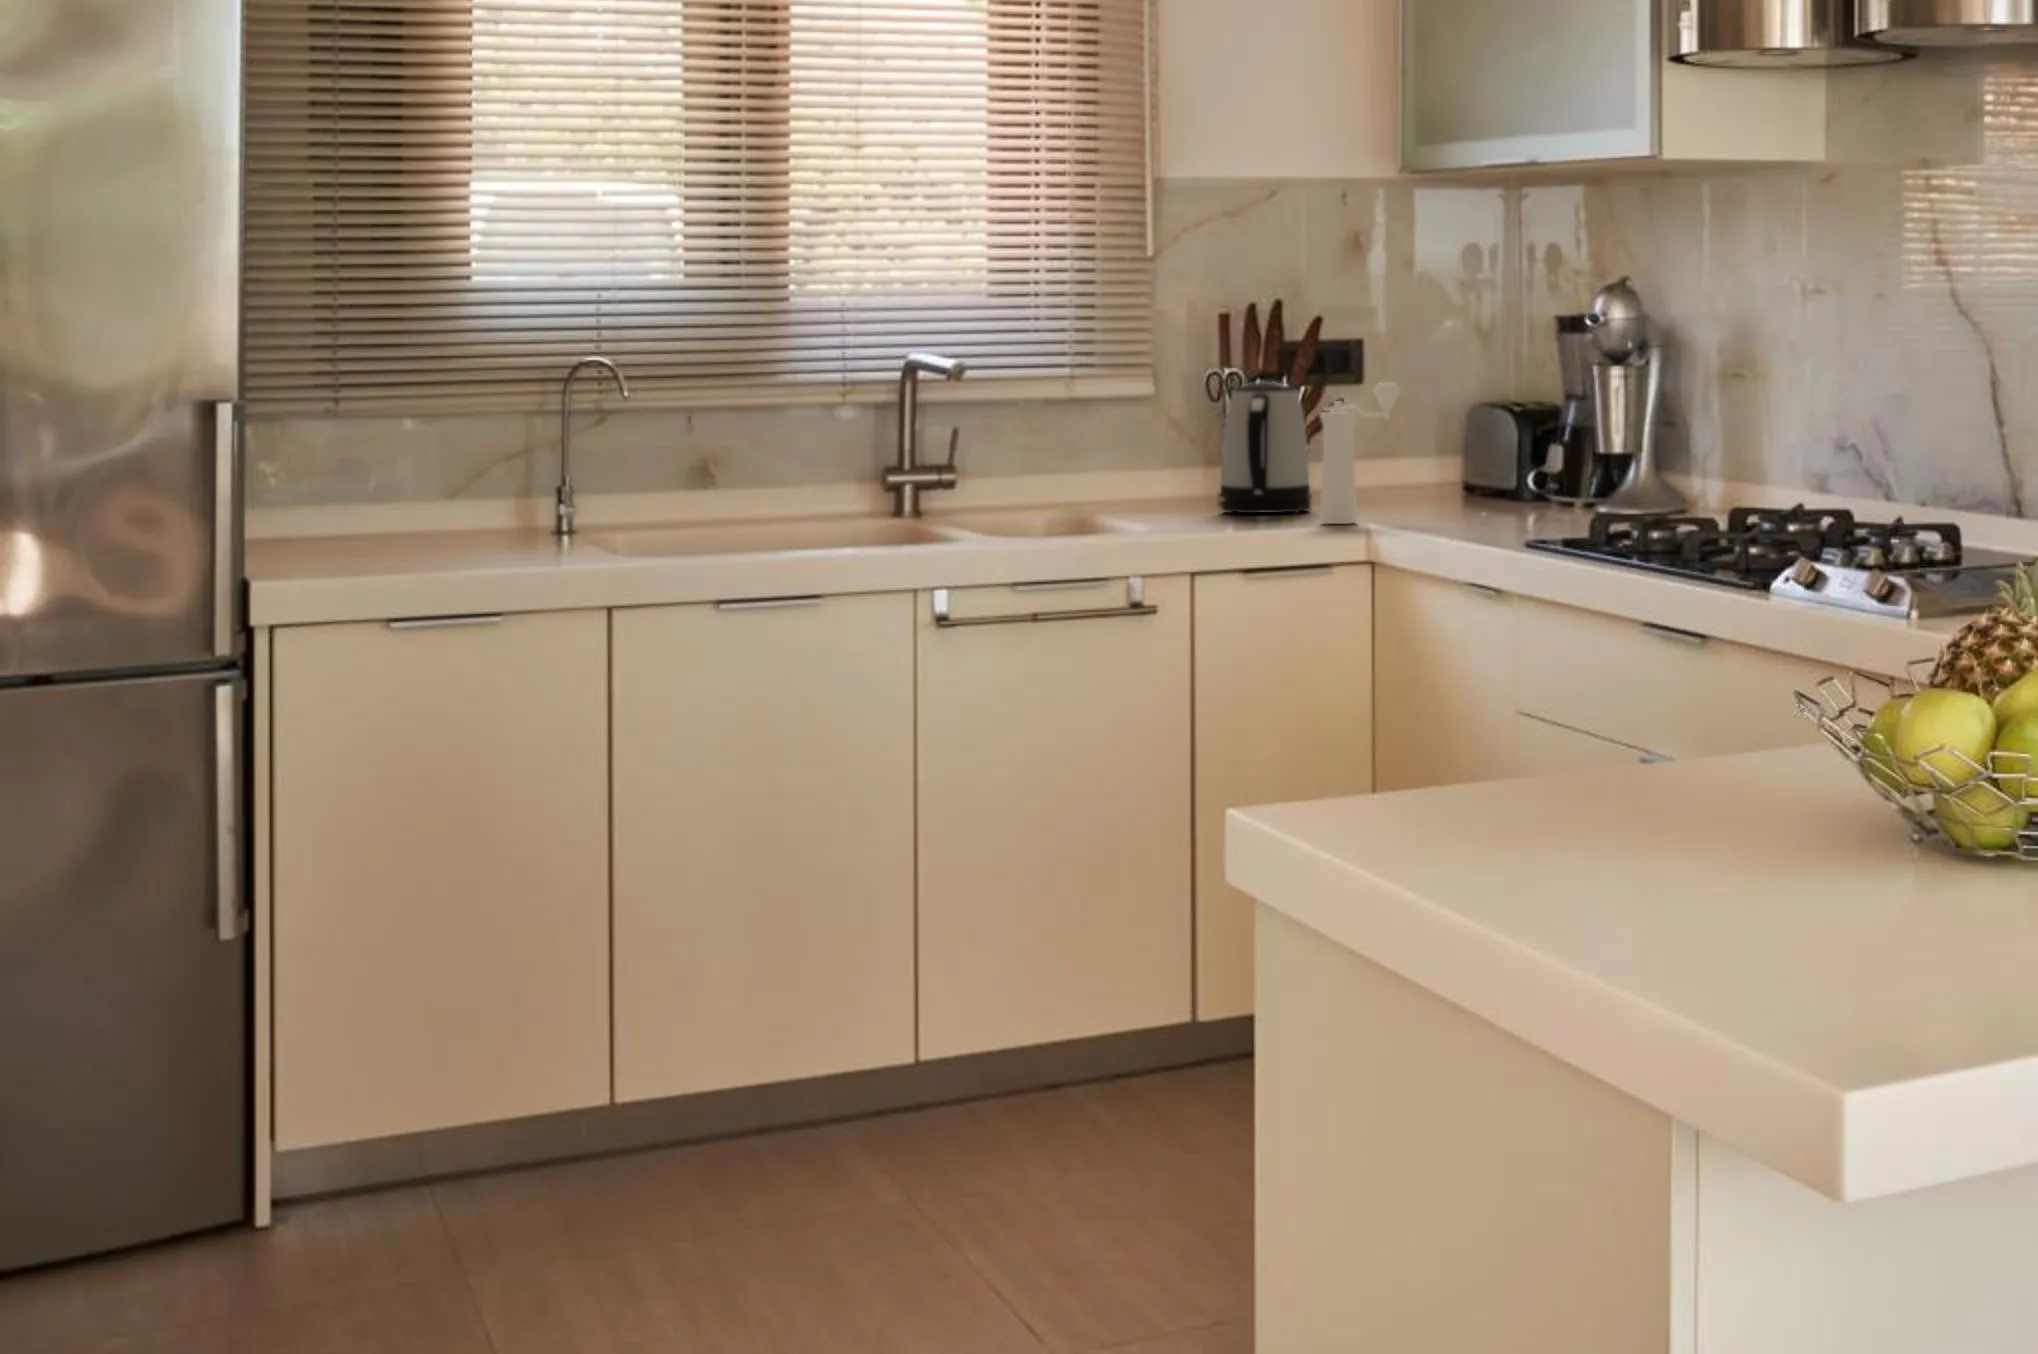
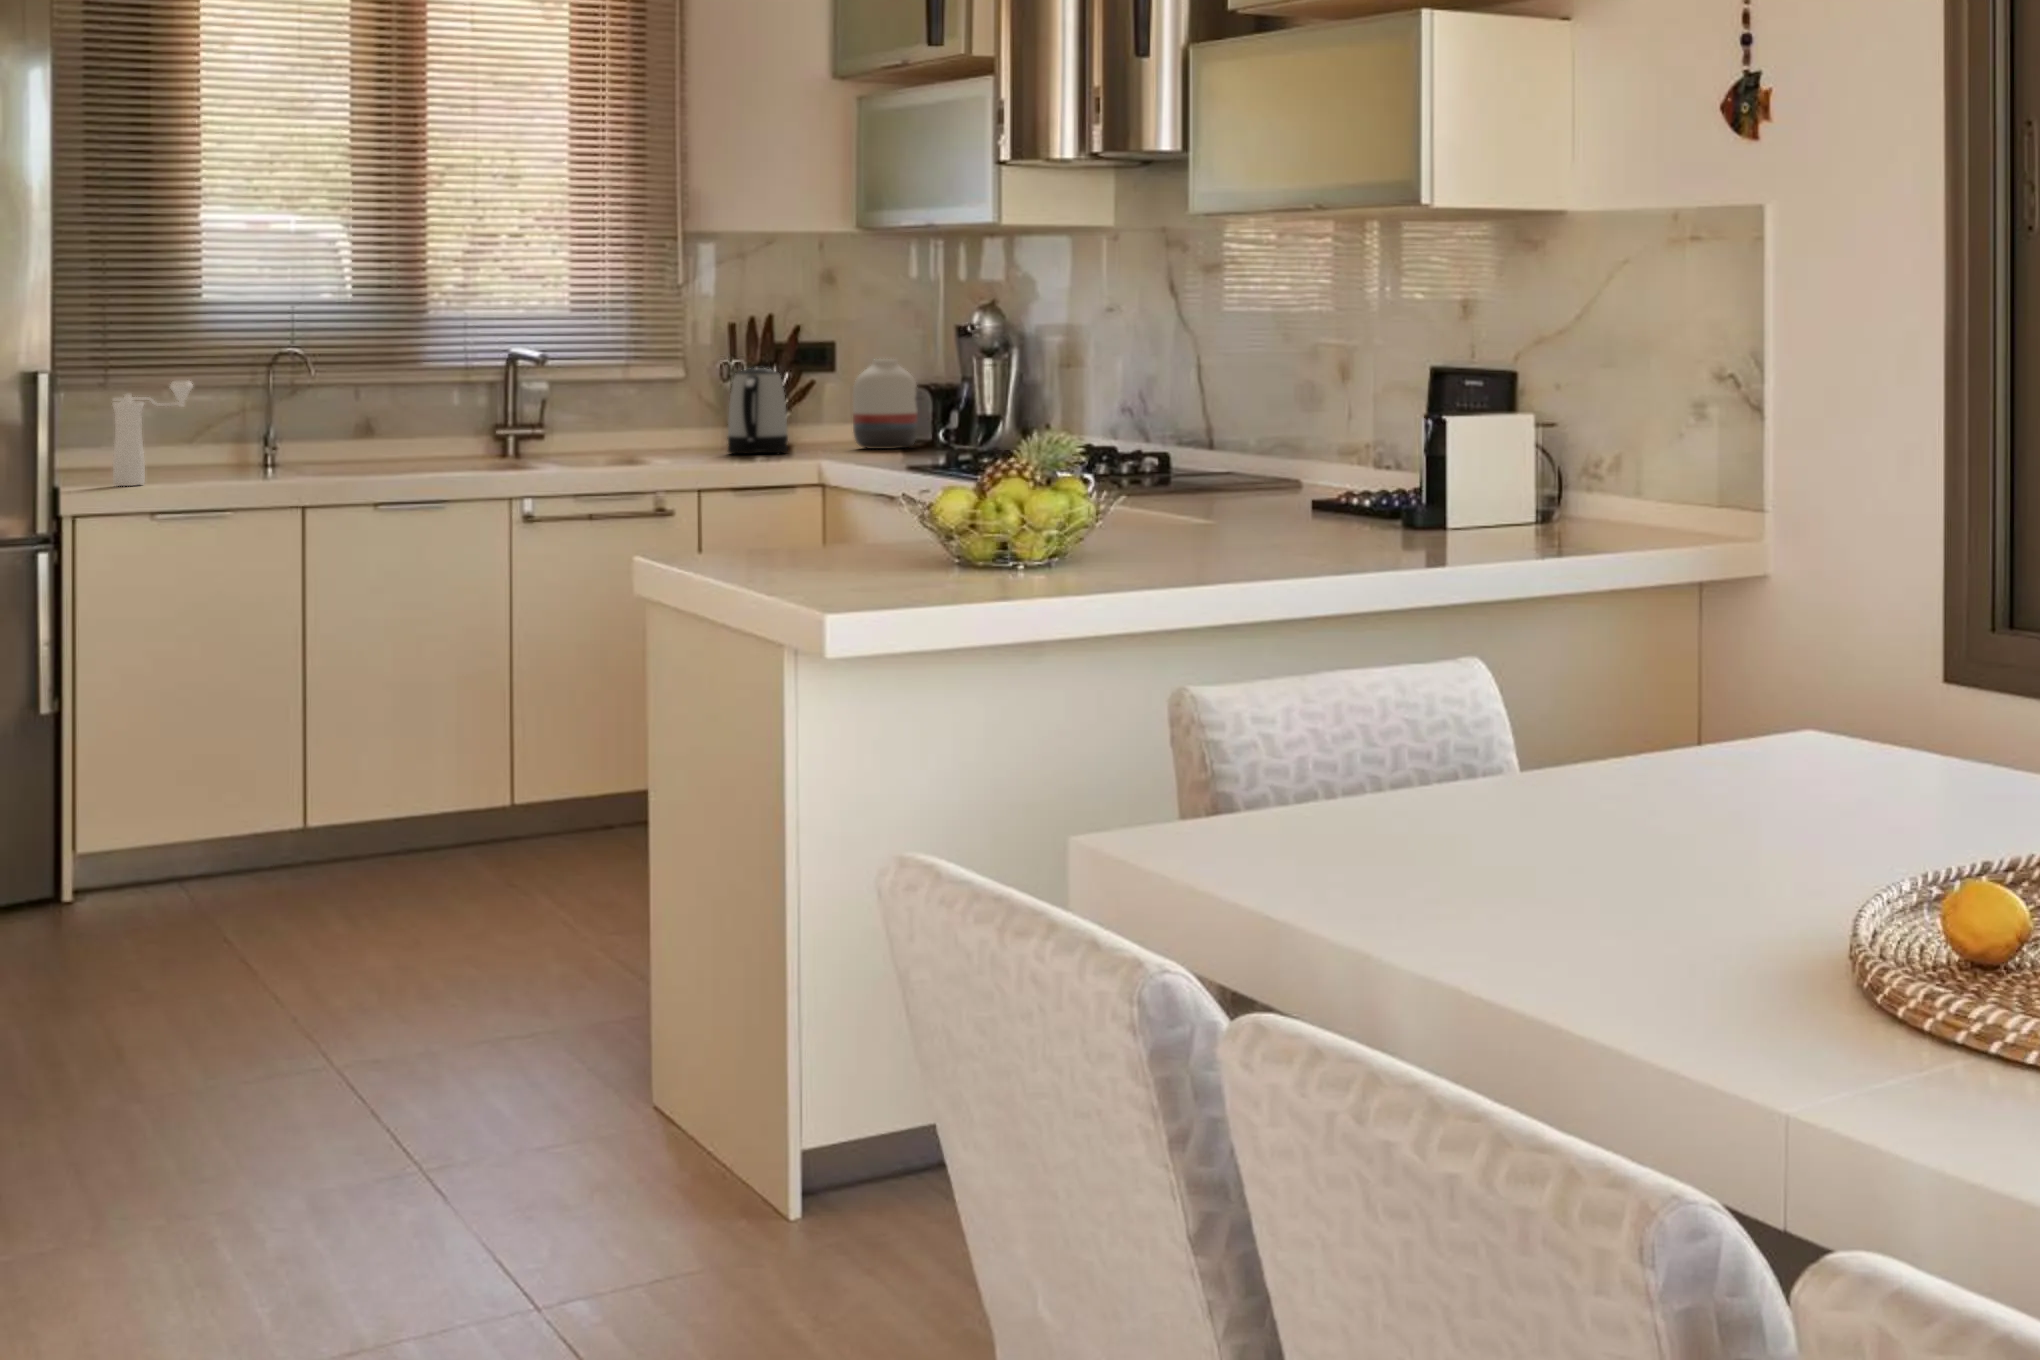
vase: none [1401,368,1496,505] -> present [853,359,917,449]
pepper mill: present [1320,383,1400,524] -> present [113,381,193,486]

